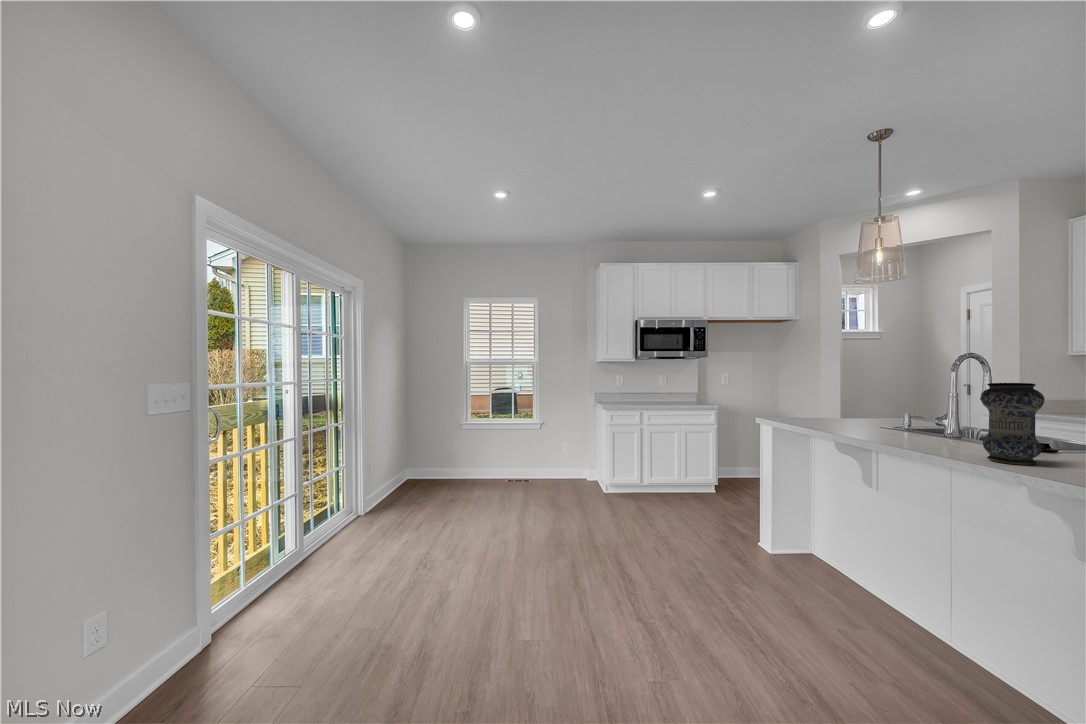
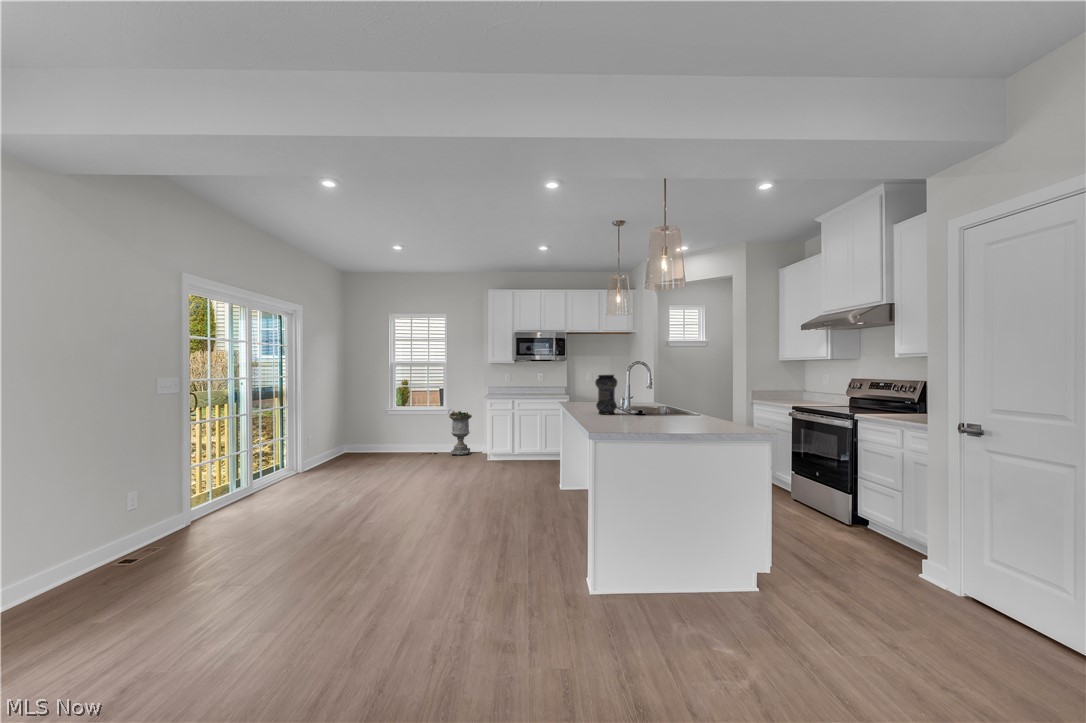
planter: none [545,425,577,486] -> present [449,411,472,455]

